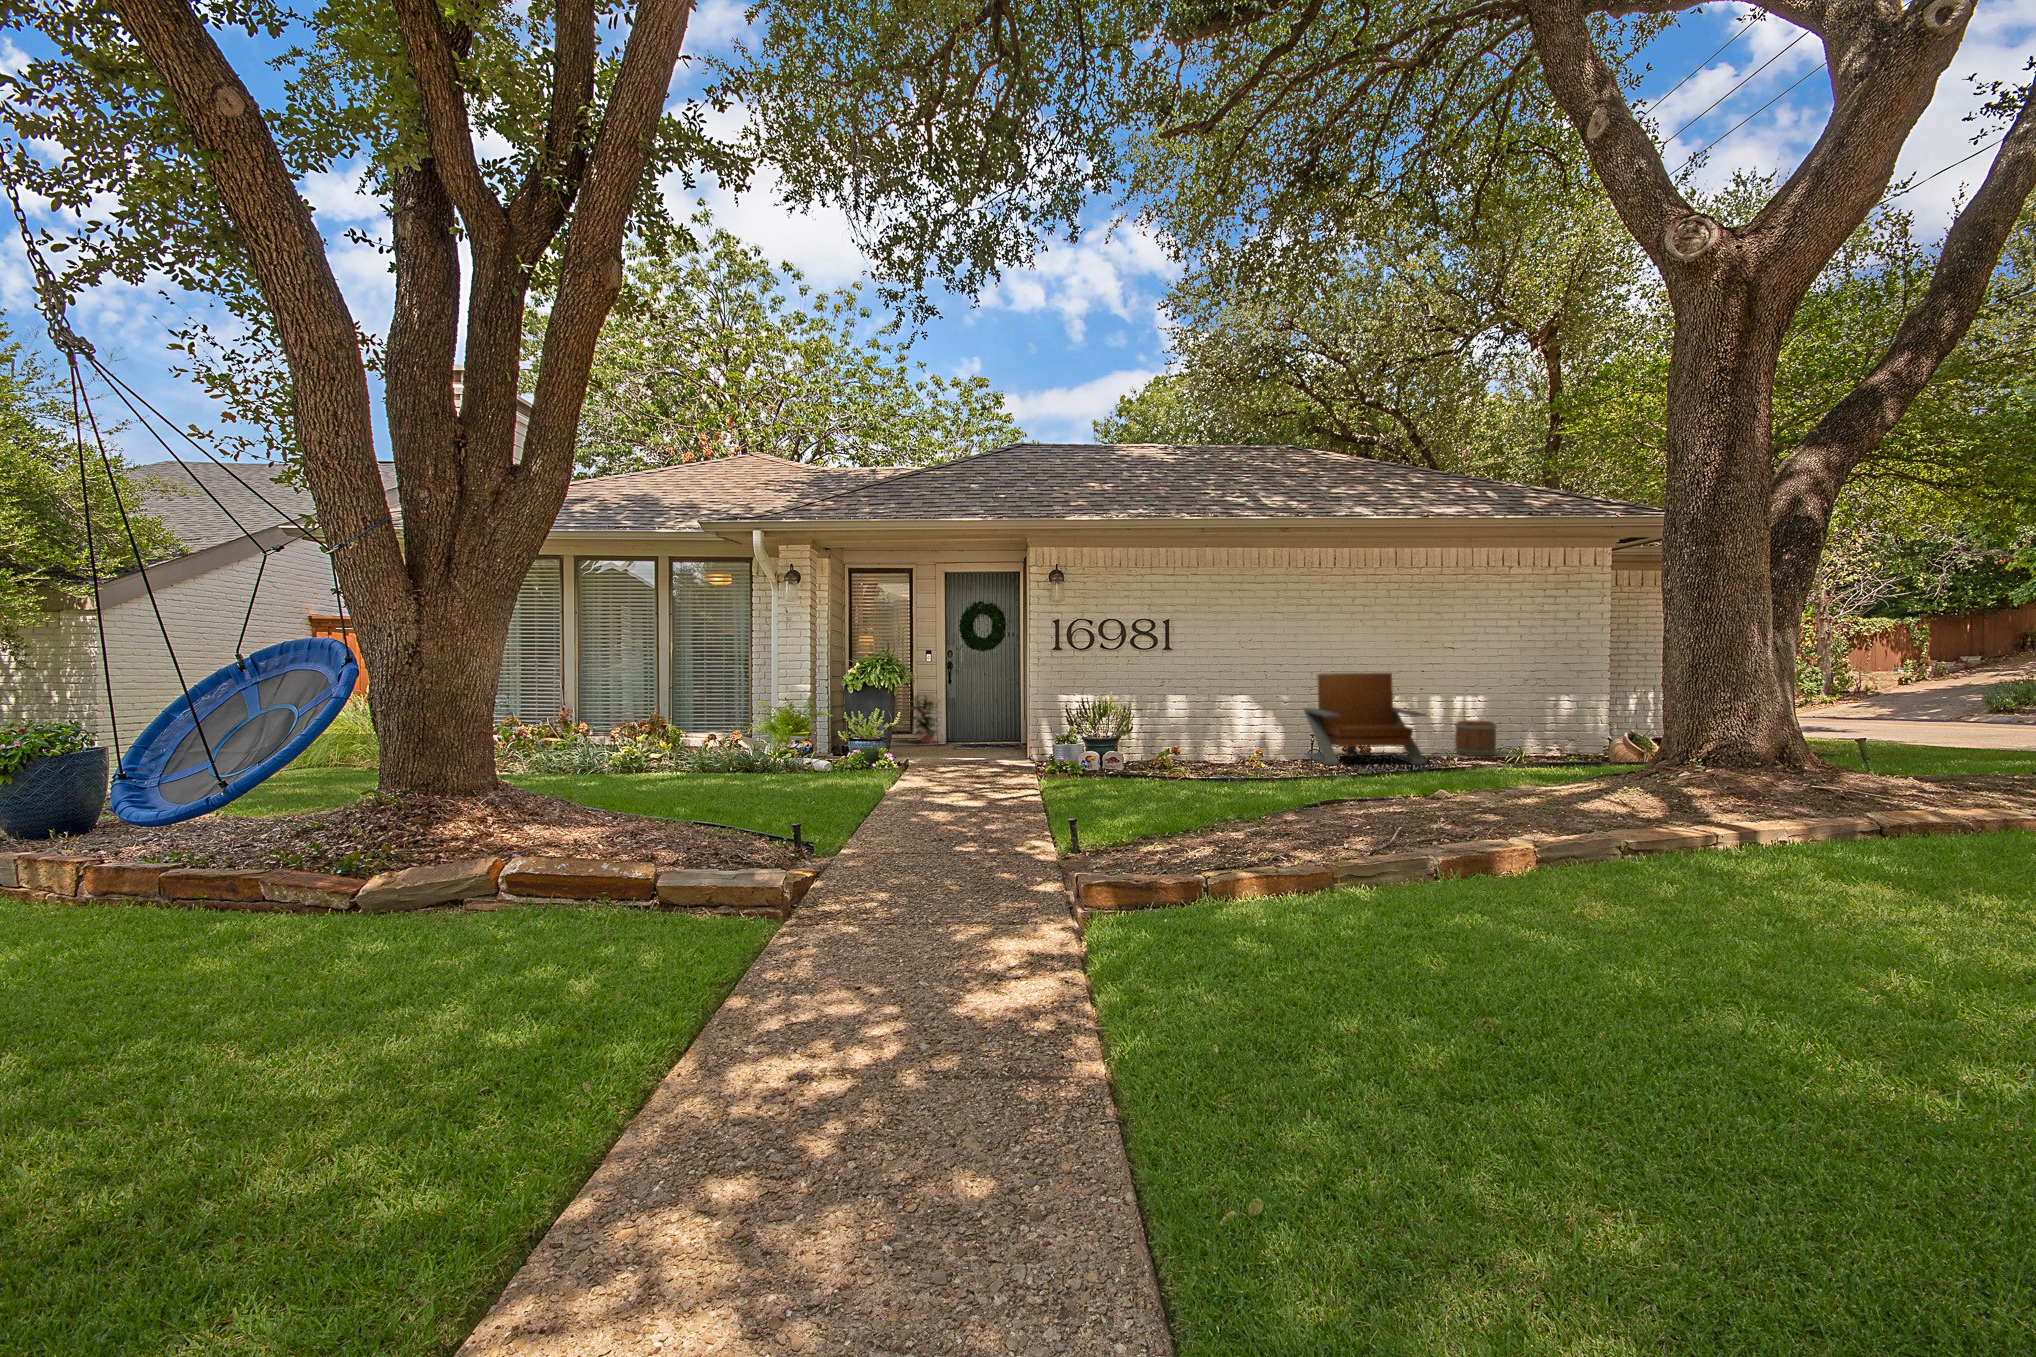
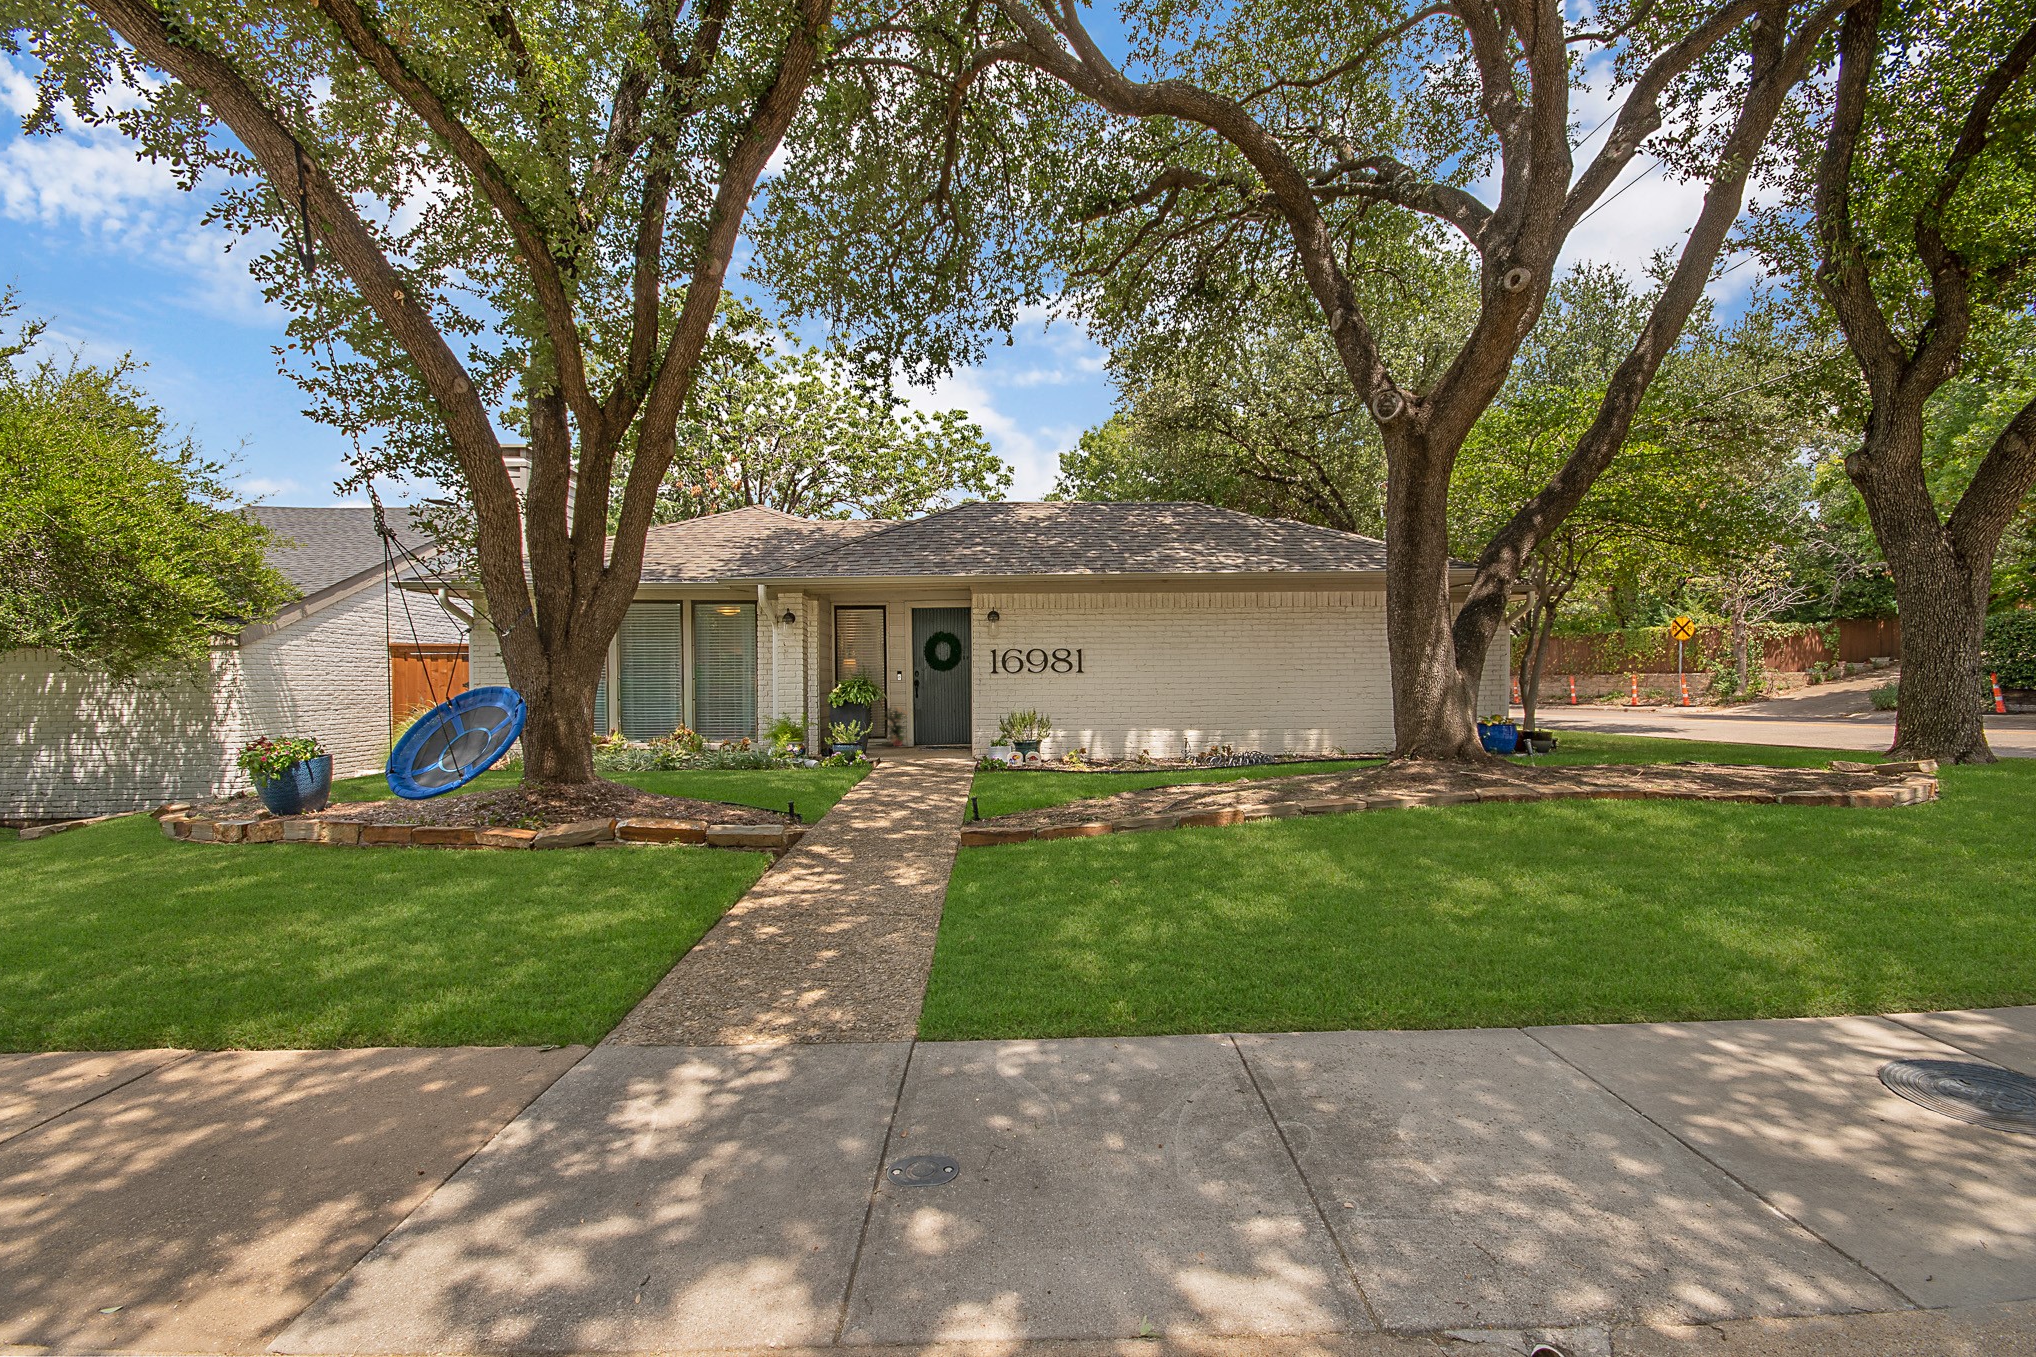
lounge chair: present [1304,673,1426,765] -> none [1185,689,1270,761]
bucket: present [1455,720,1497,756] -> none [1303,725,1333,753]

